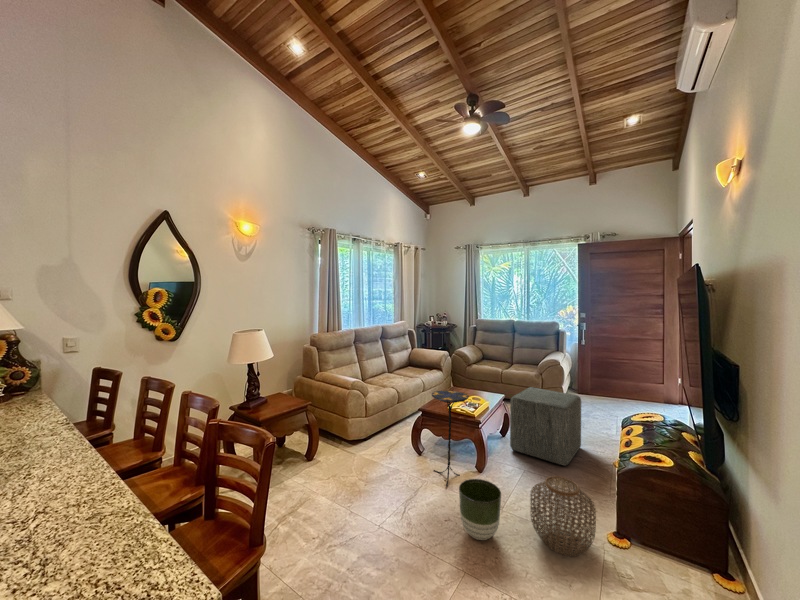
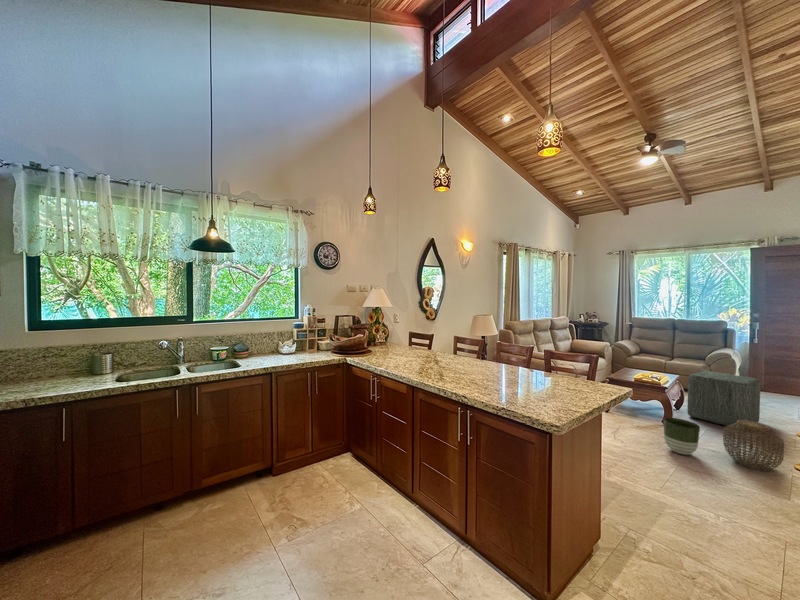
side table: present [432,391,469,485] -> none [624,363,659,428]

